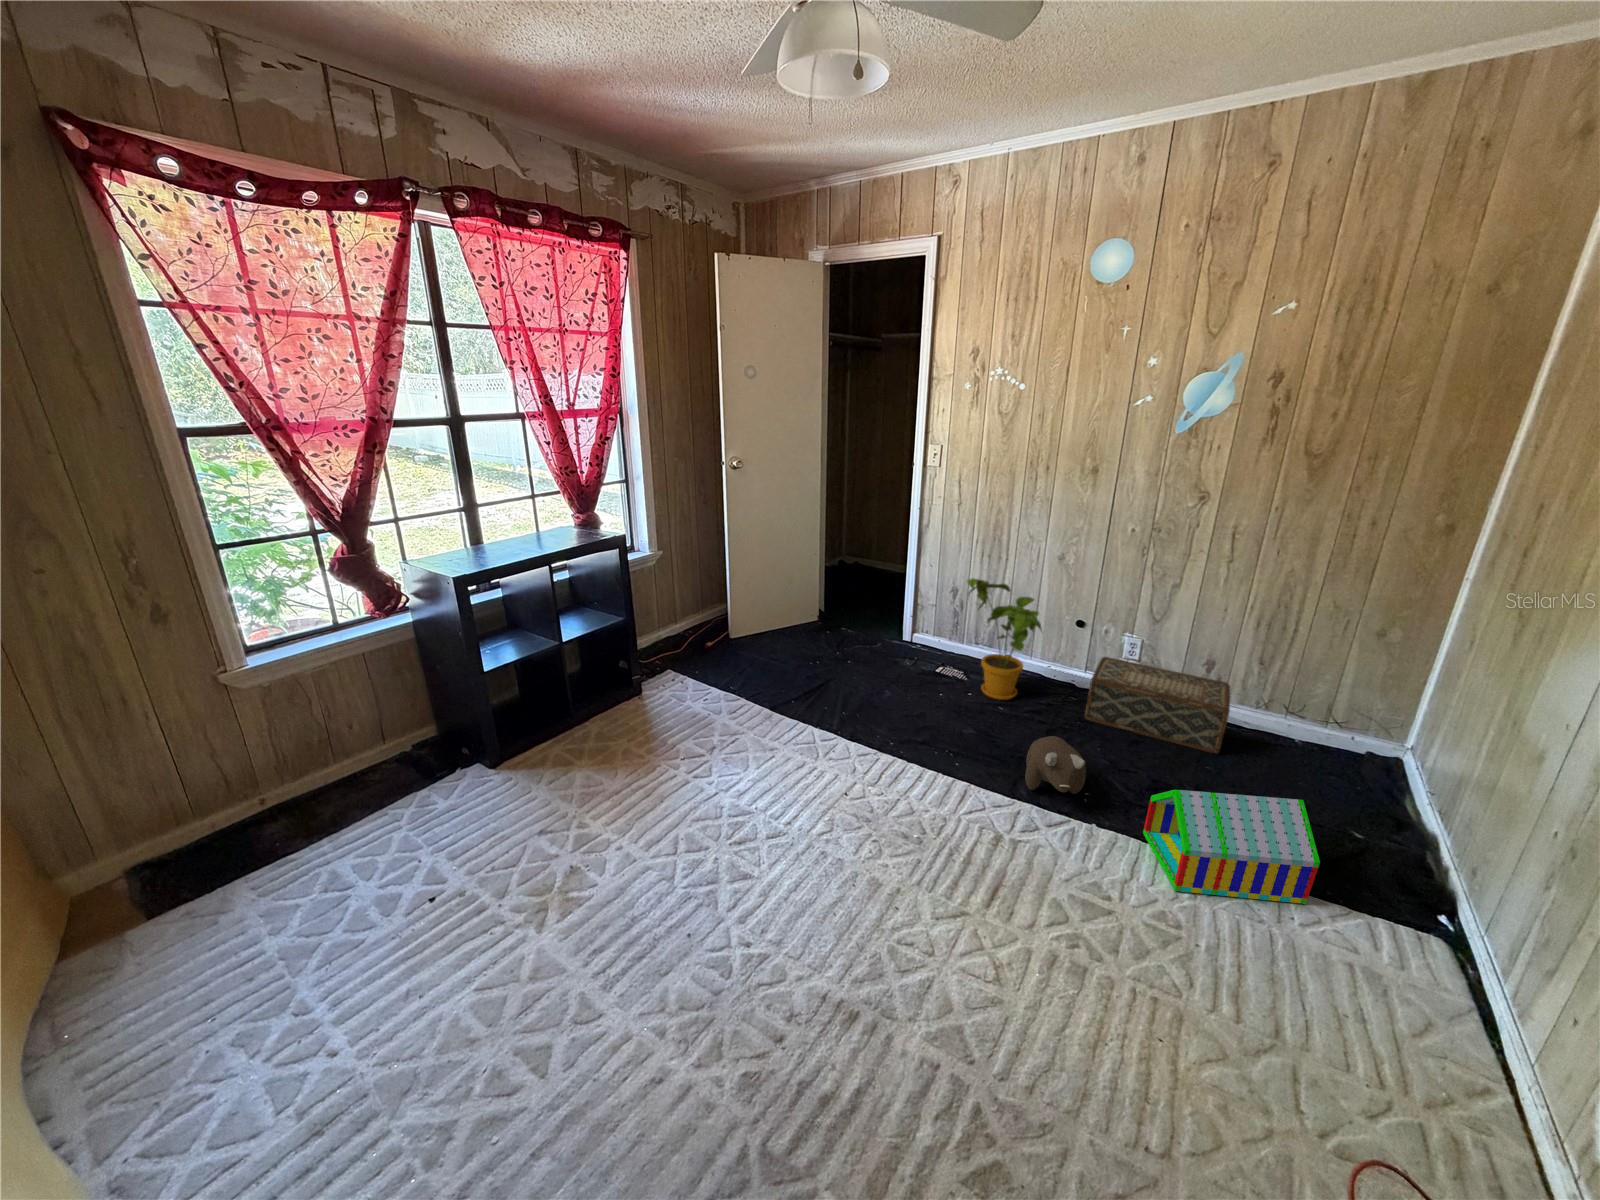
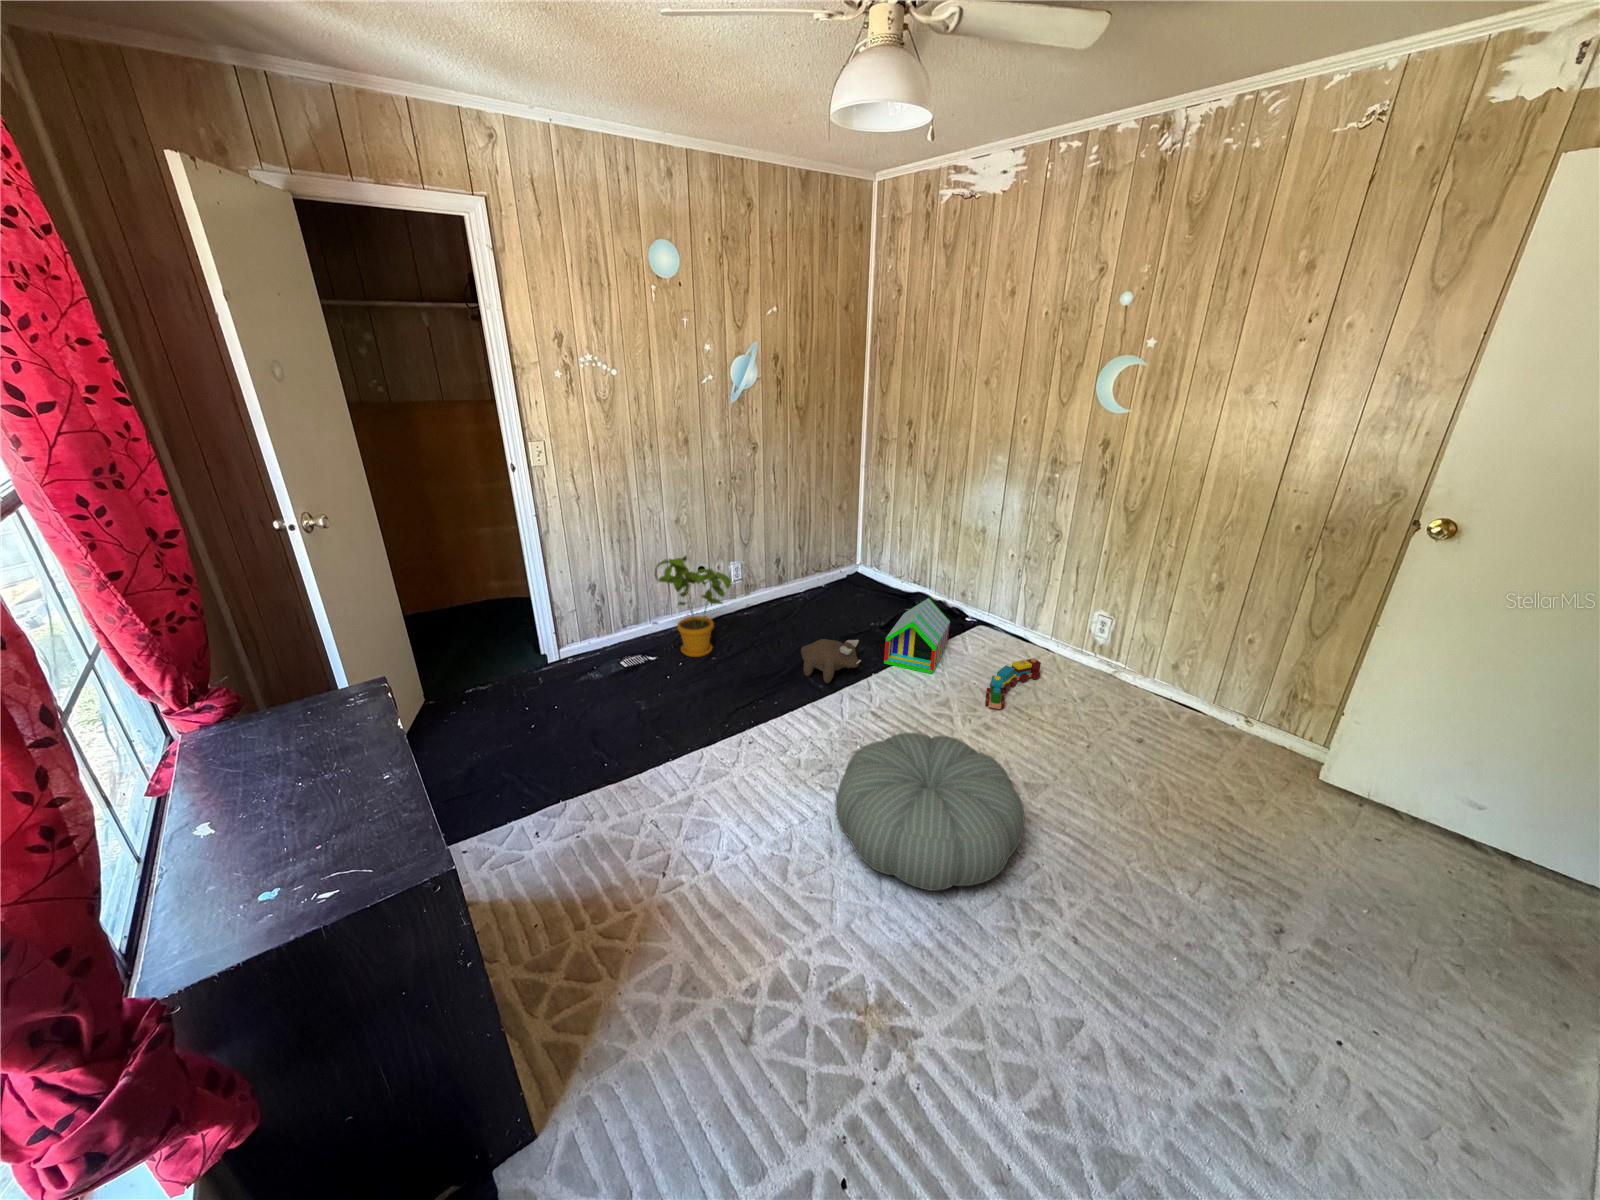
woven basket: present [1085,657,1230,754] -> none [730,569,825,633]
pouf: none [677,787,901,991] -> present [836,733,1024,891]
toy train: none [1139,947,1389,1073] -> present [985,658,1041,709]

